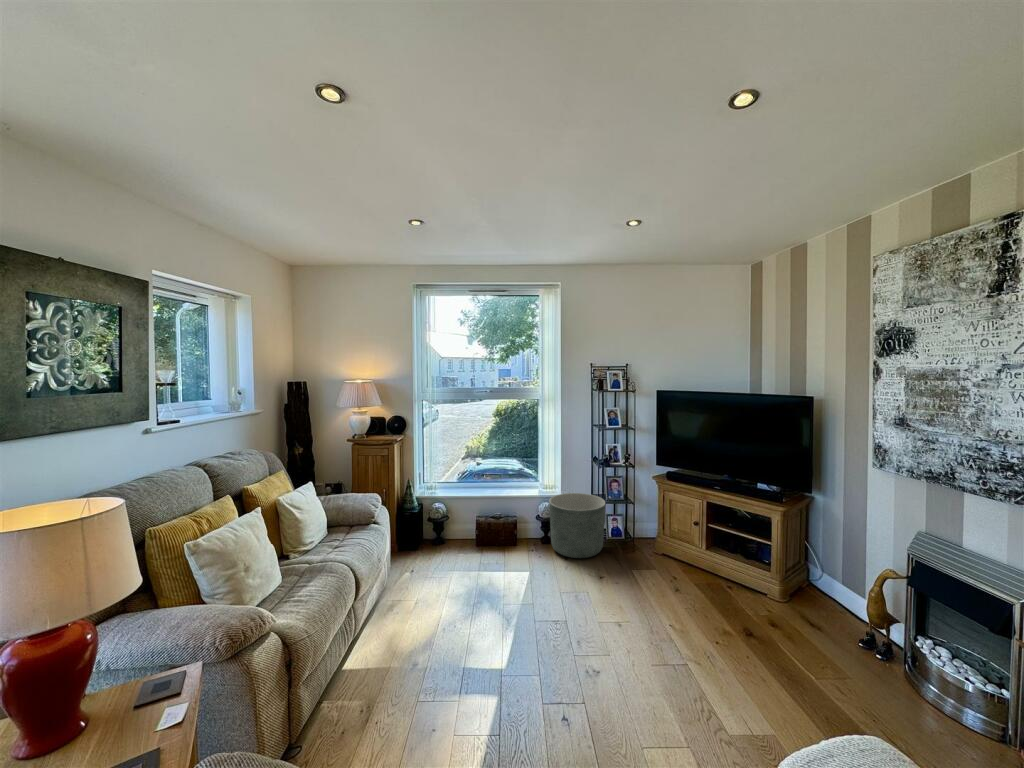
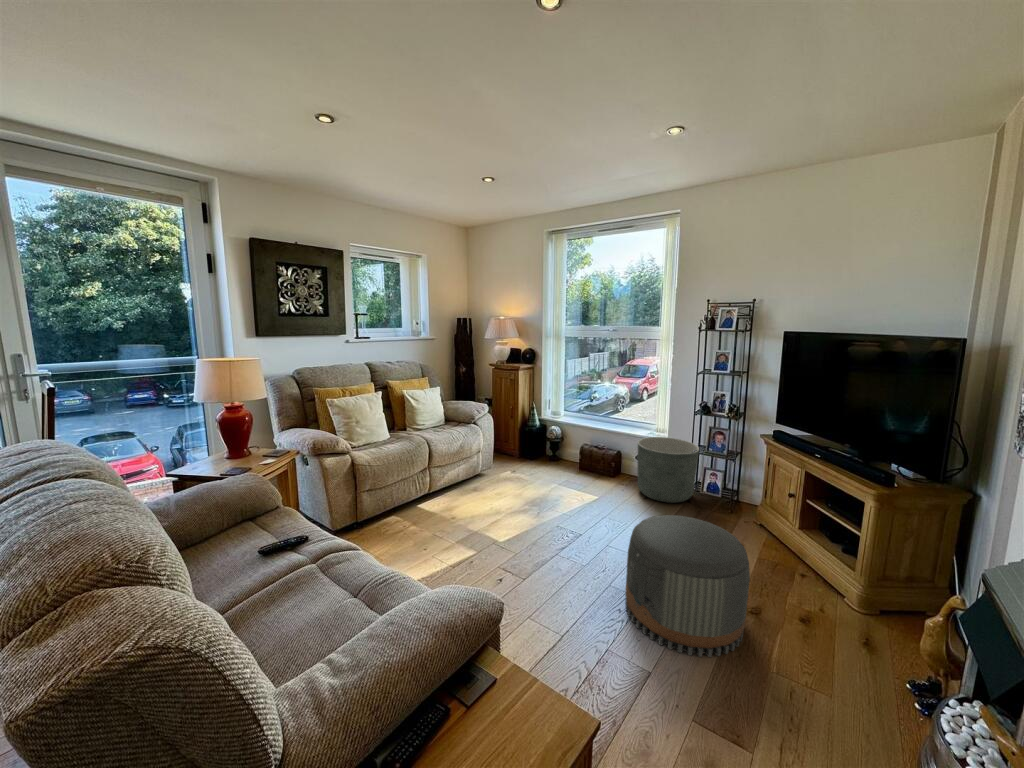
pouf: none [653,564,756,683] -> present [625,515,750,657]

